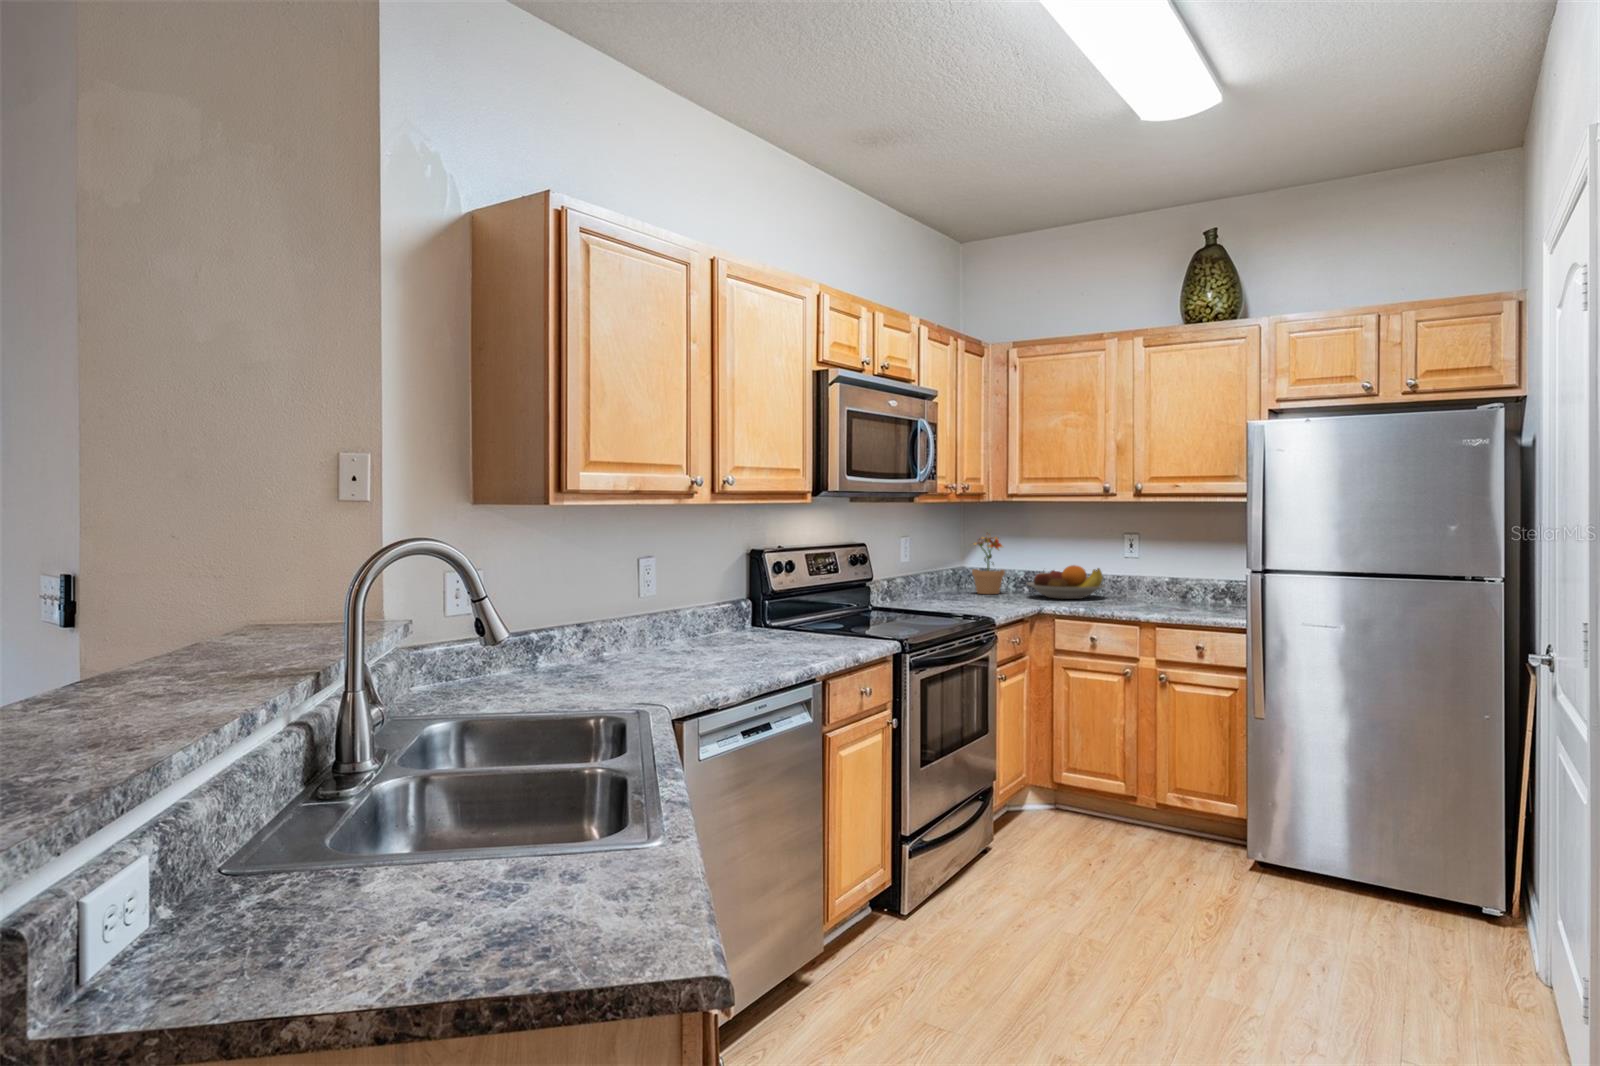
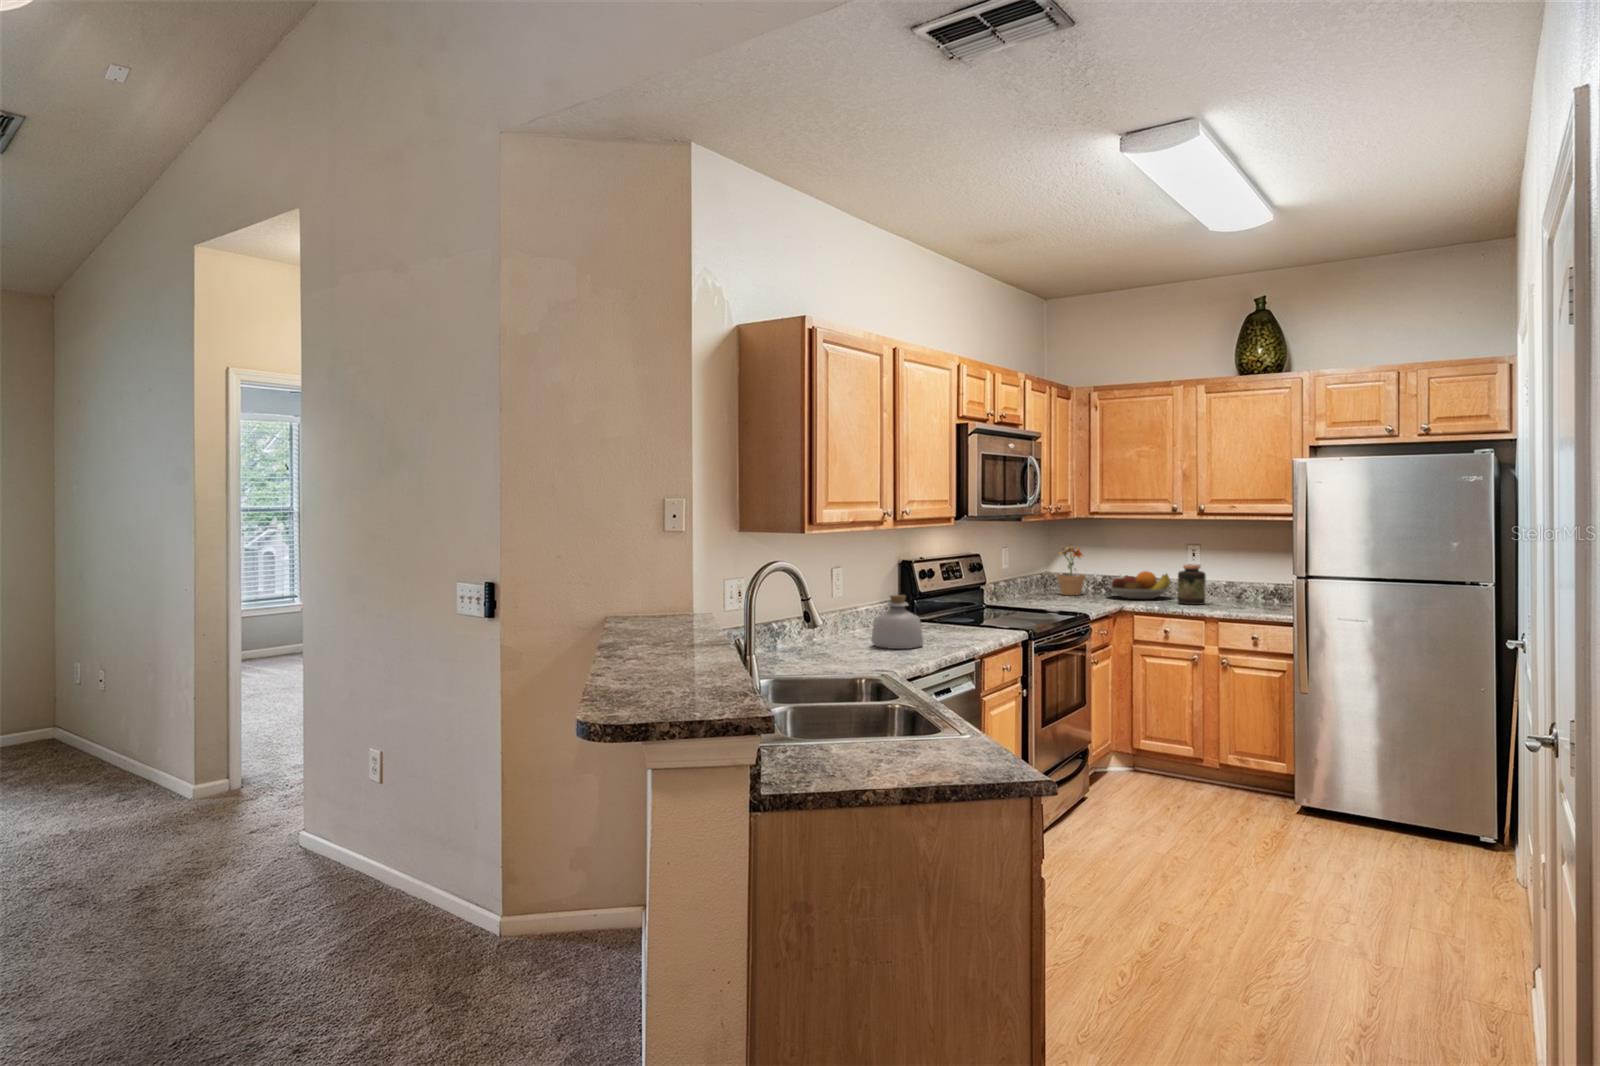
jar: none [1109,557,1143,606] -> present [1178,565,1206,605]
bottle: none [675,593,746,667] -> present [871,595,923,649]

